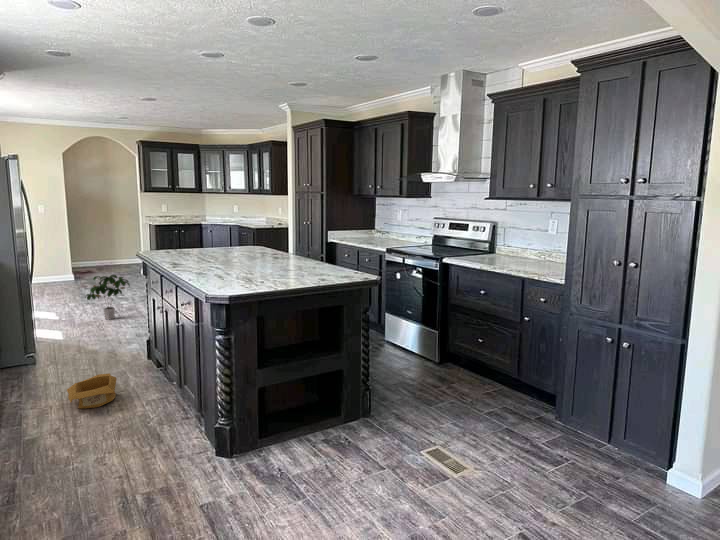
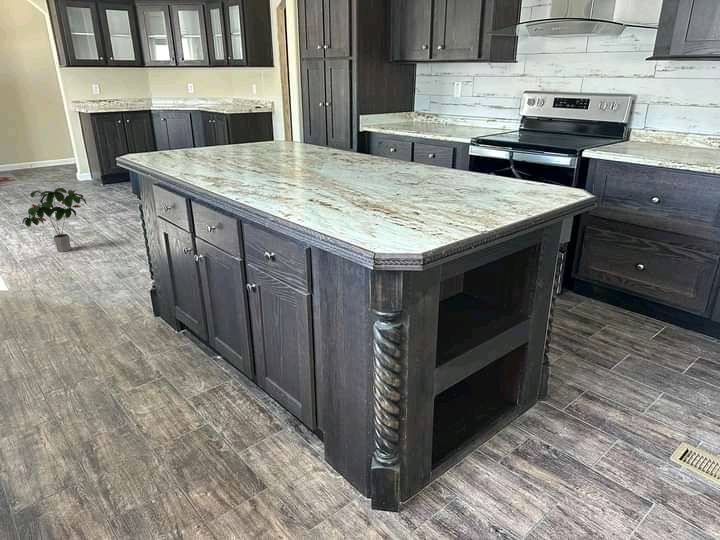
cardboard box: present [67,374,117,408] -> none [56,358,145,427]

